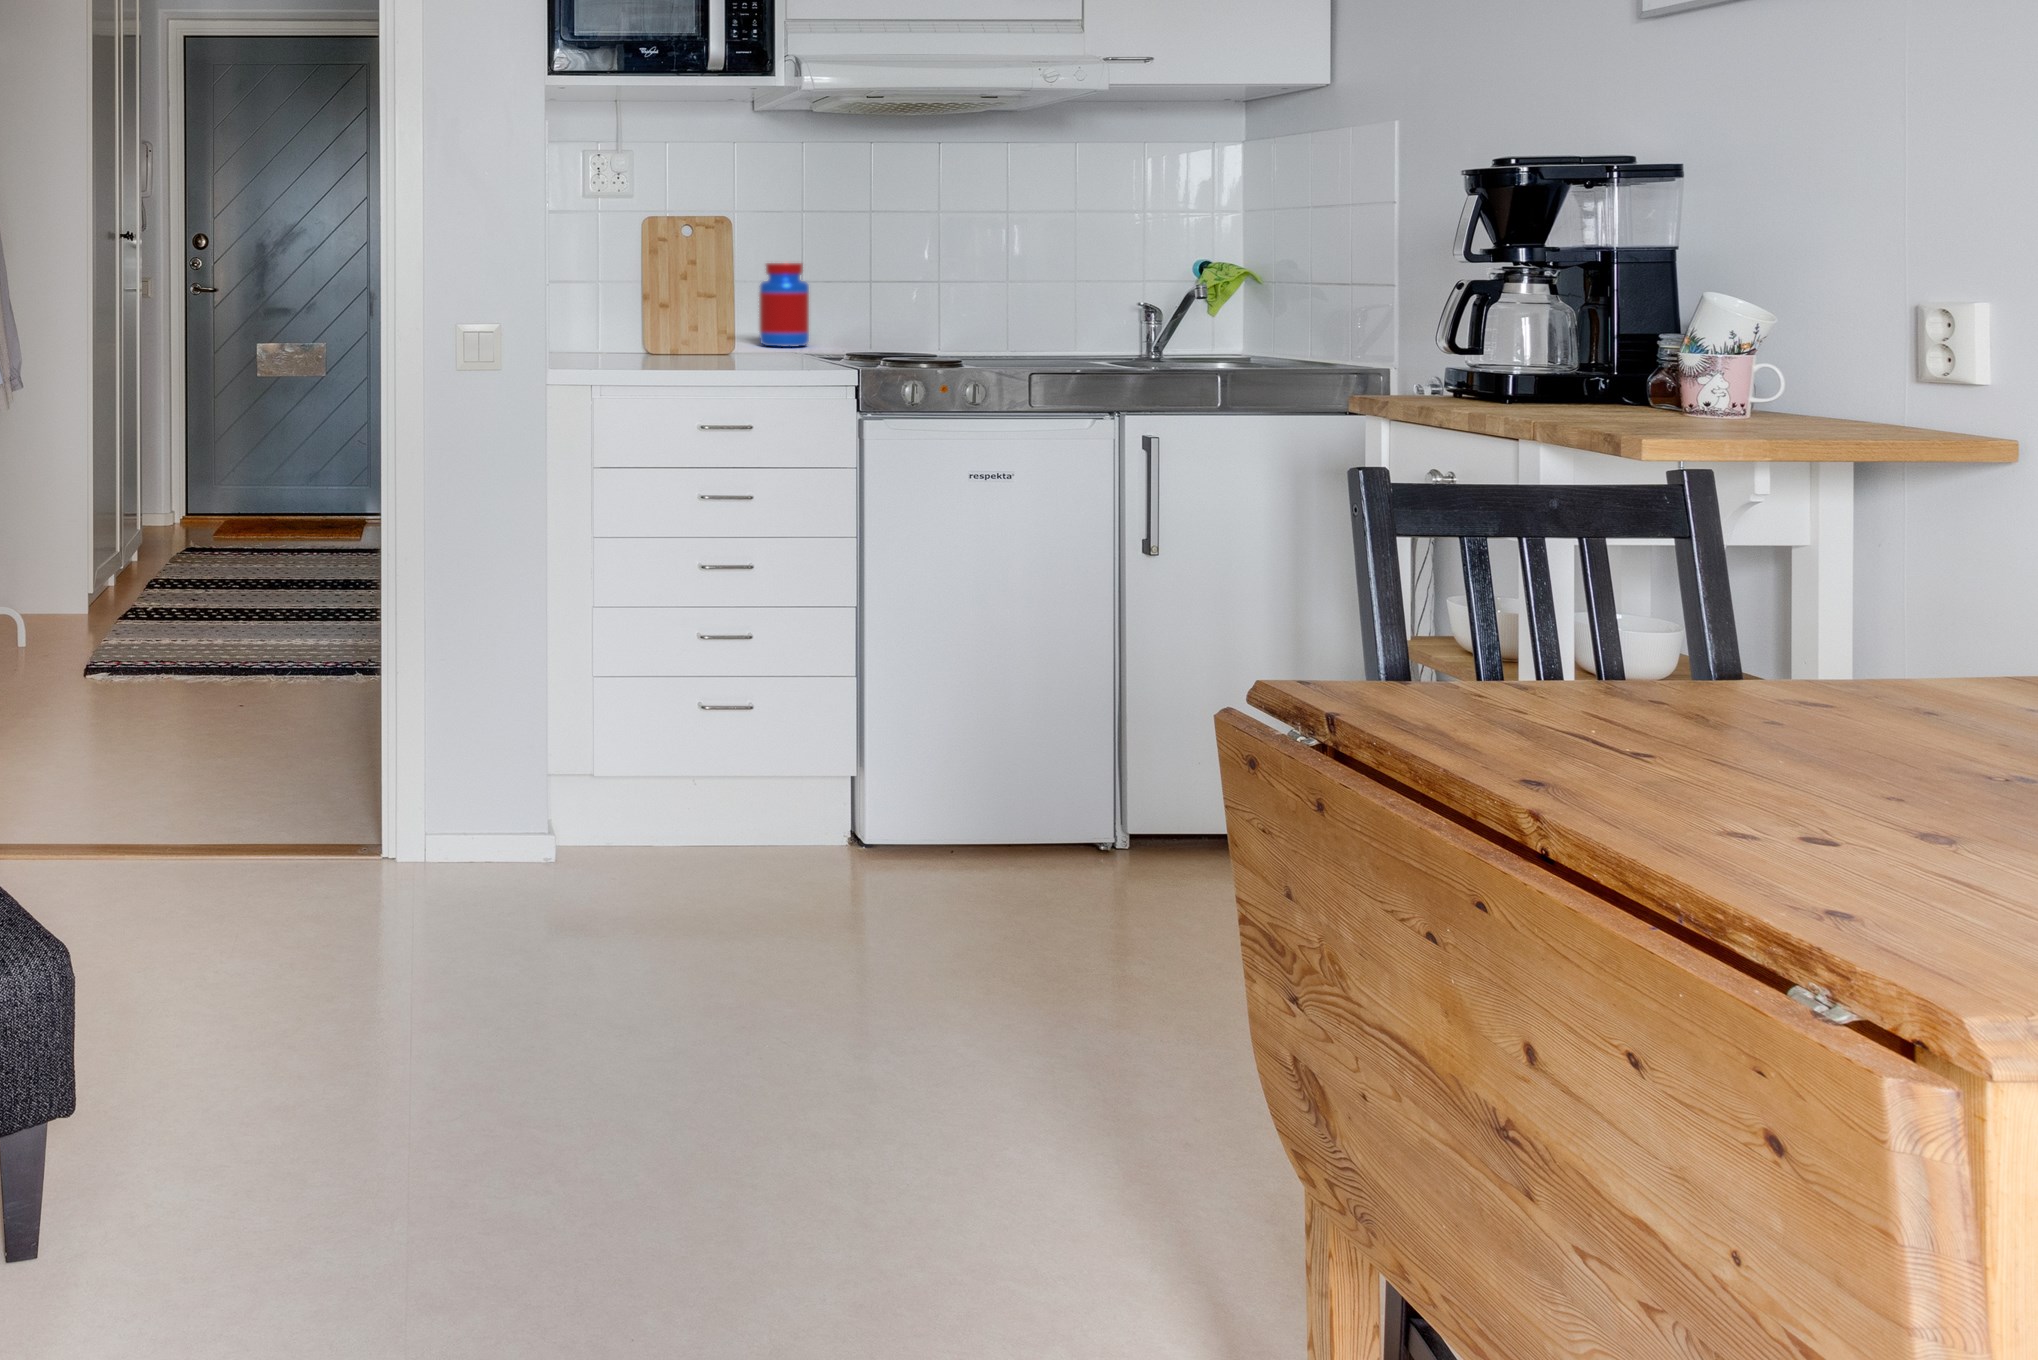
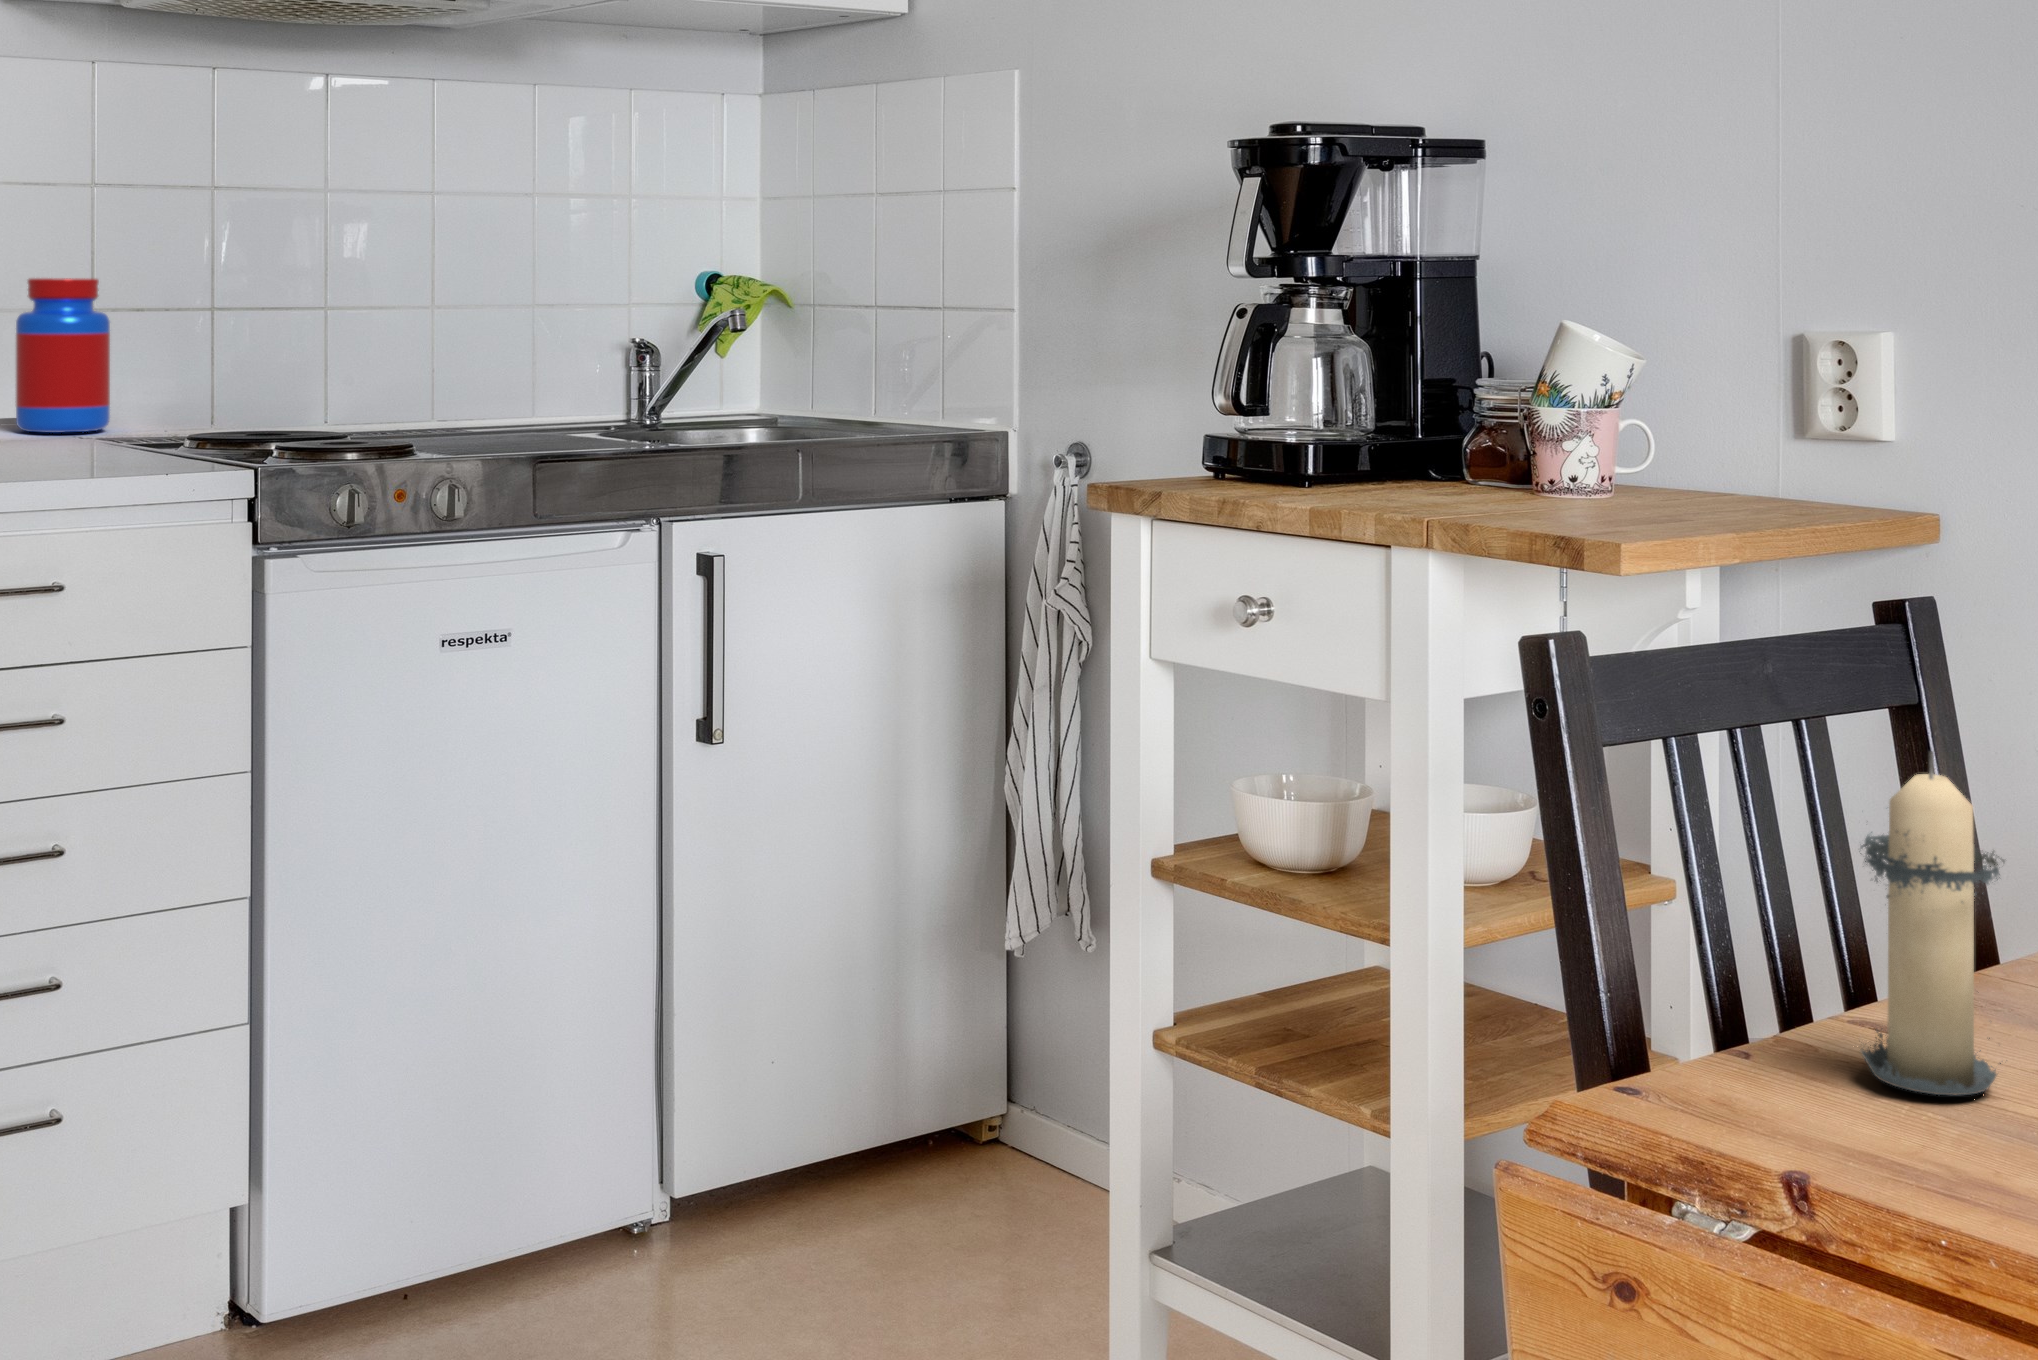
candle: none [1443,528,1550,719] -> present [1859,751,2005,1095]

